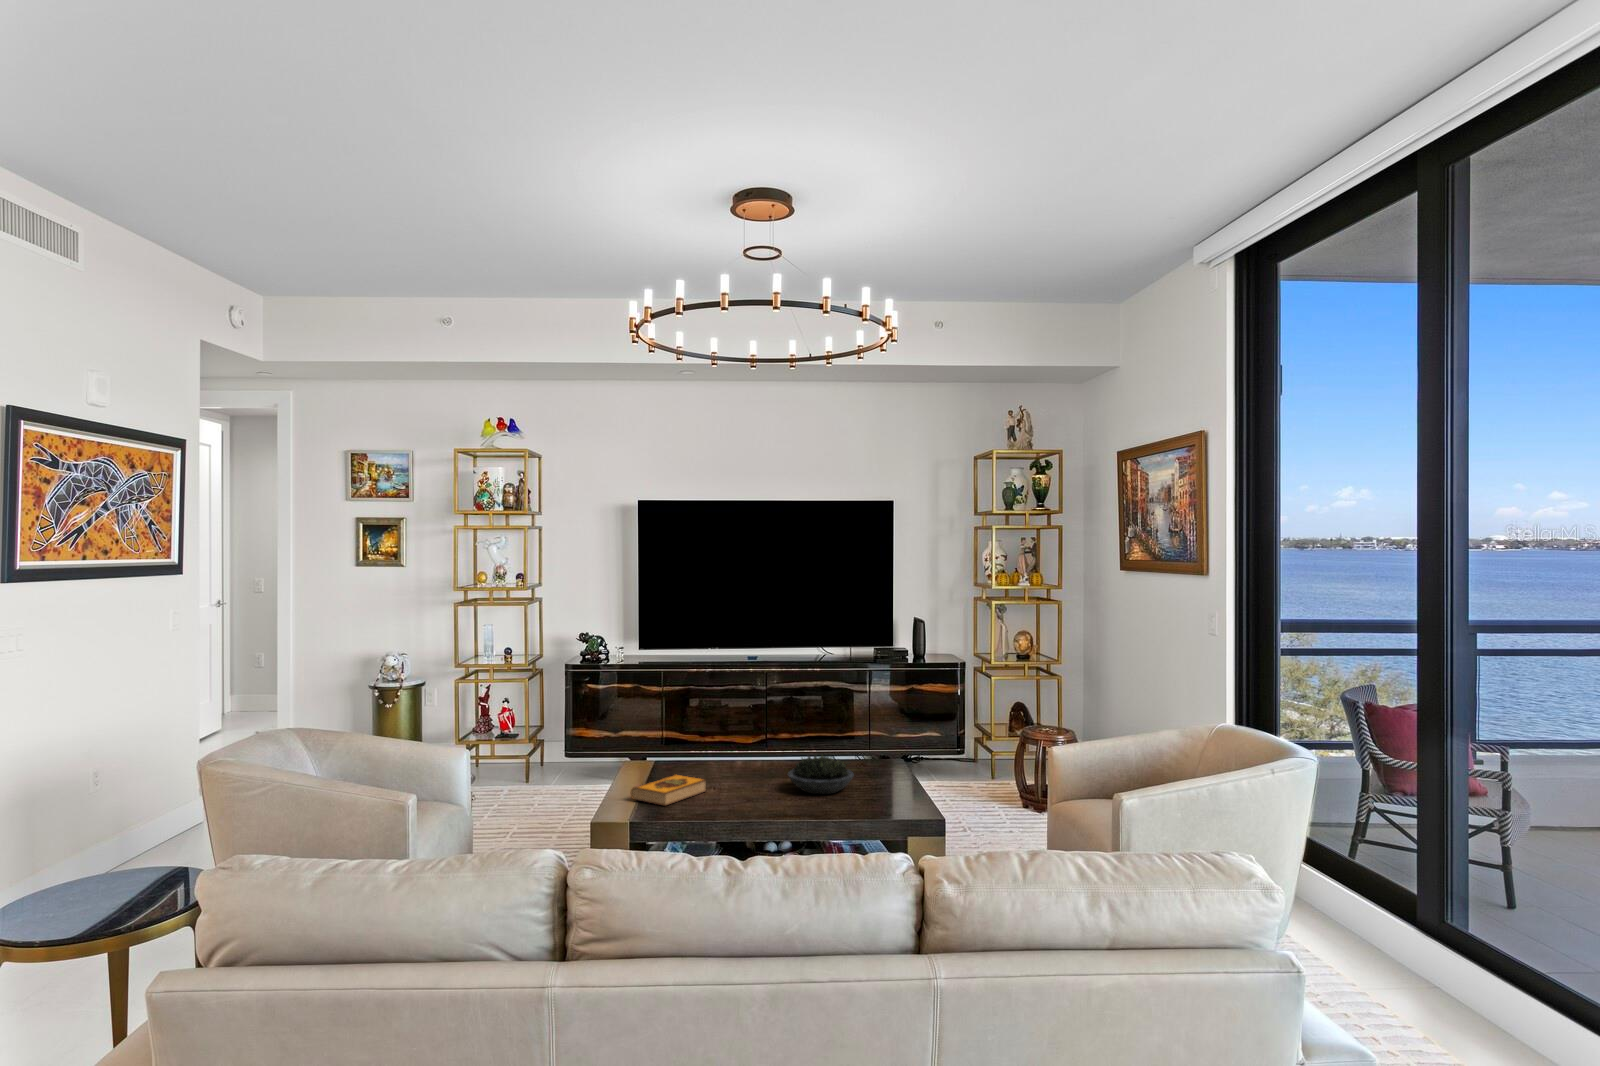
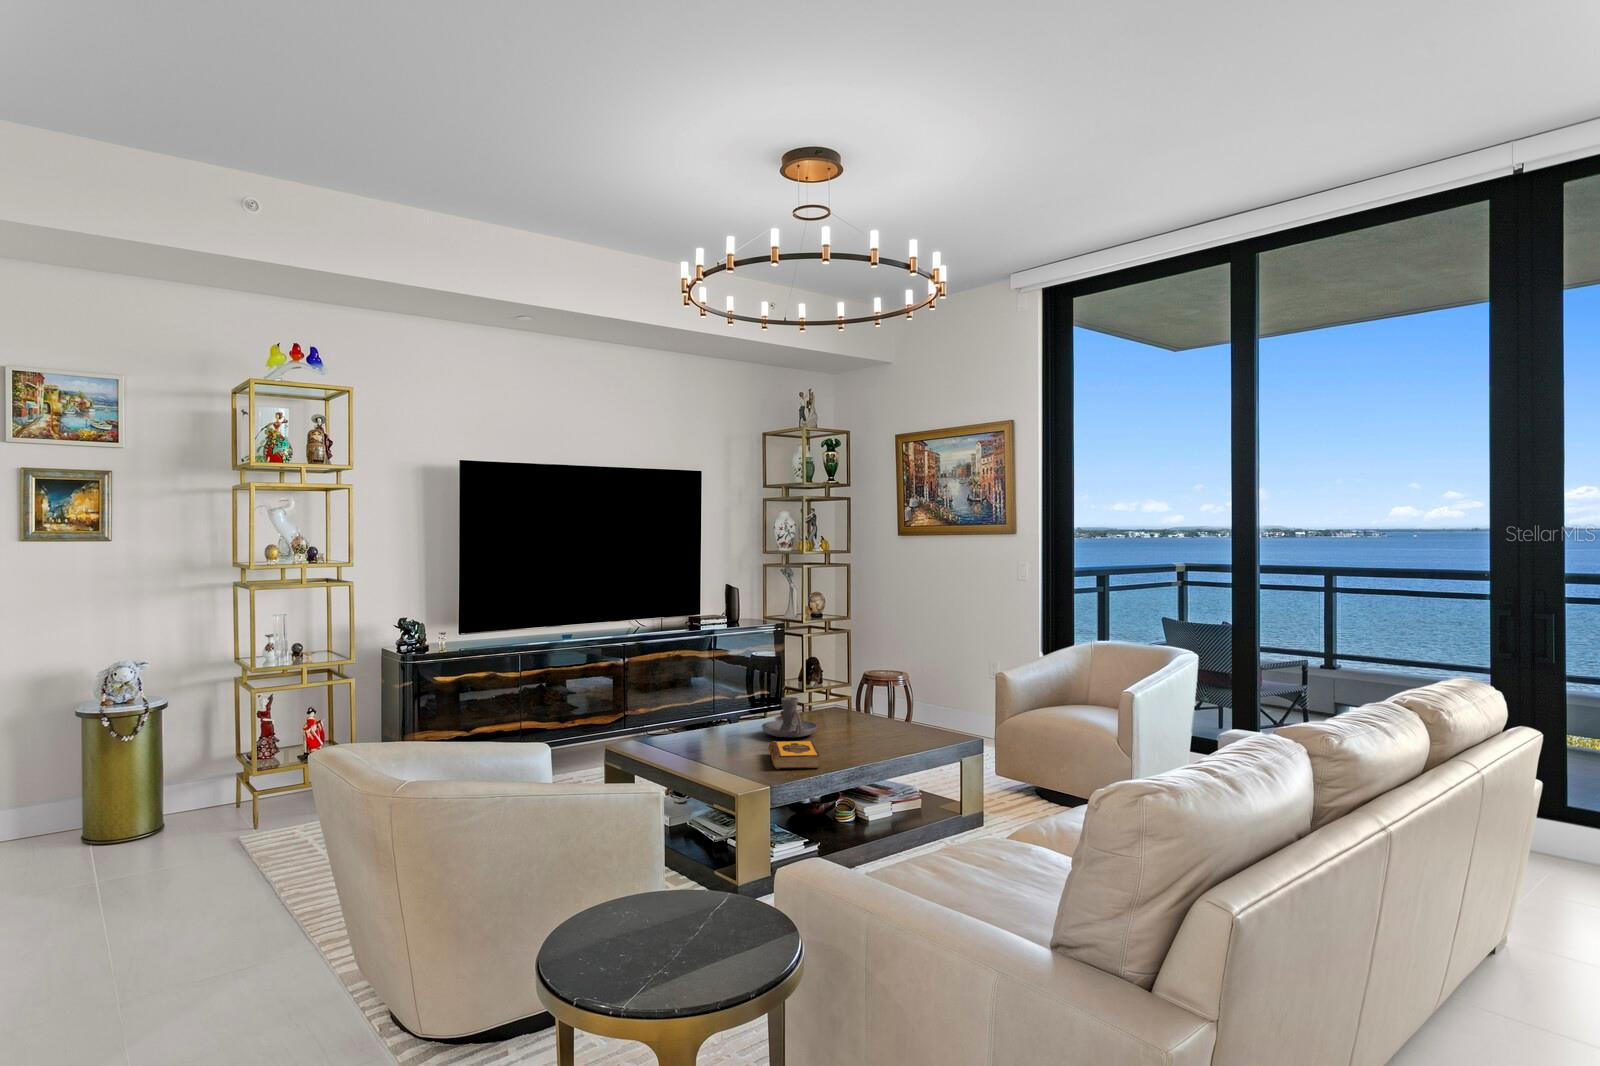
candle holder: none [712,734,769,775] -> present [762,697,818,738]
succulent plant: present [788,754,854,794] -> none [864,702,925,739]

